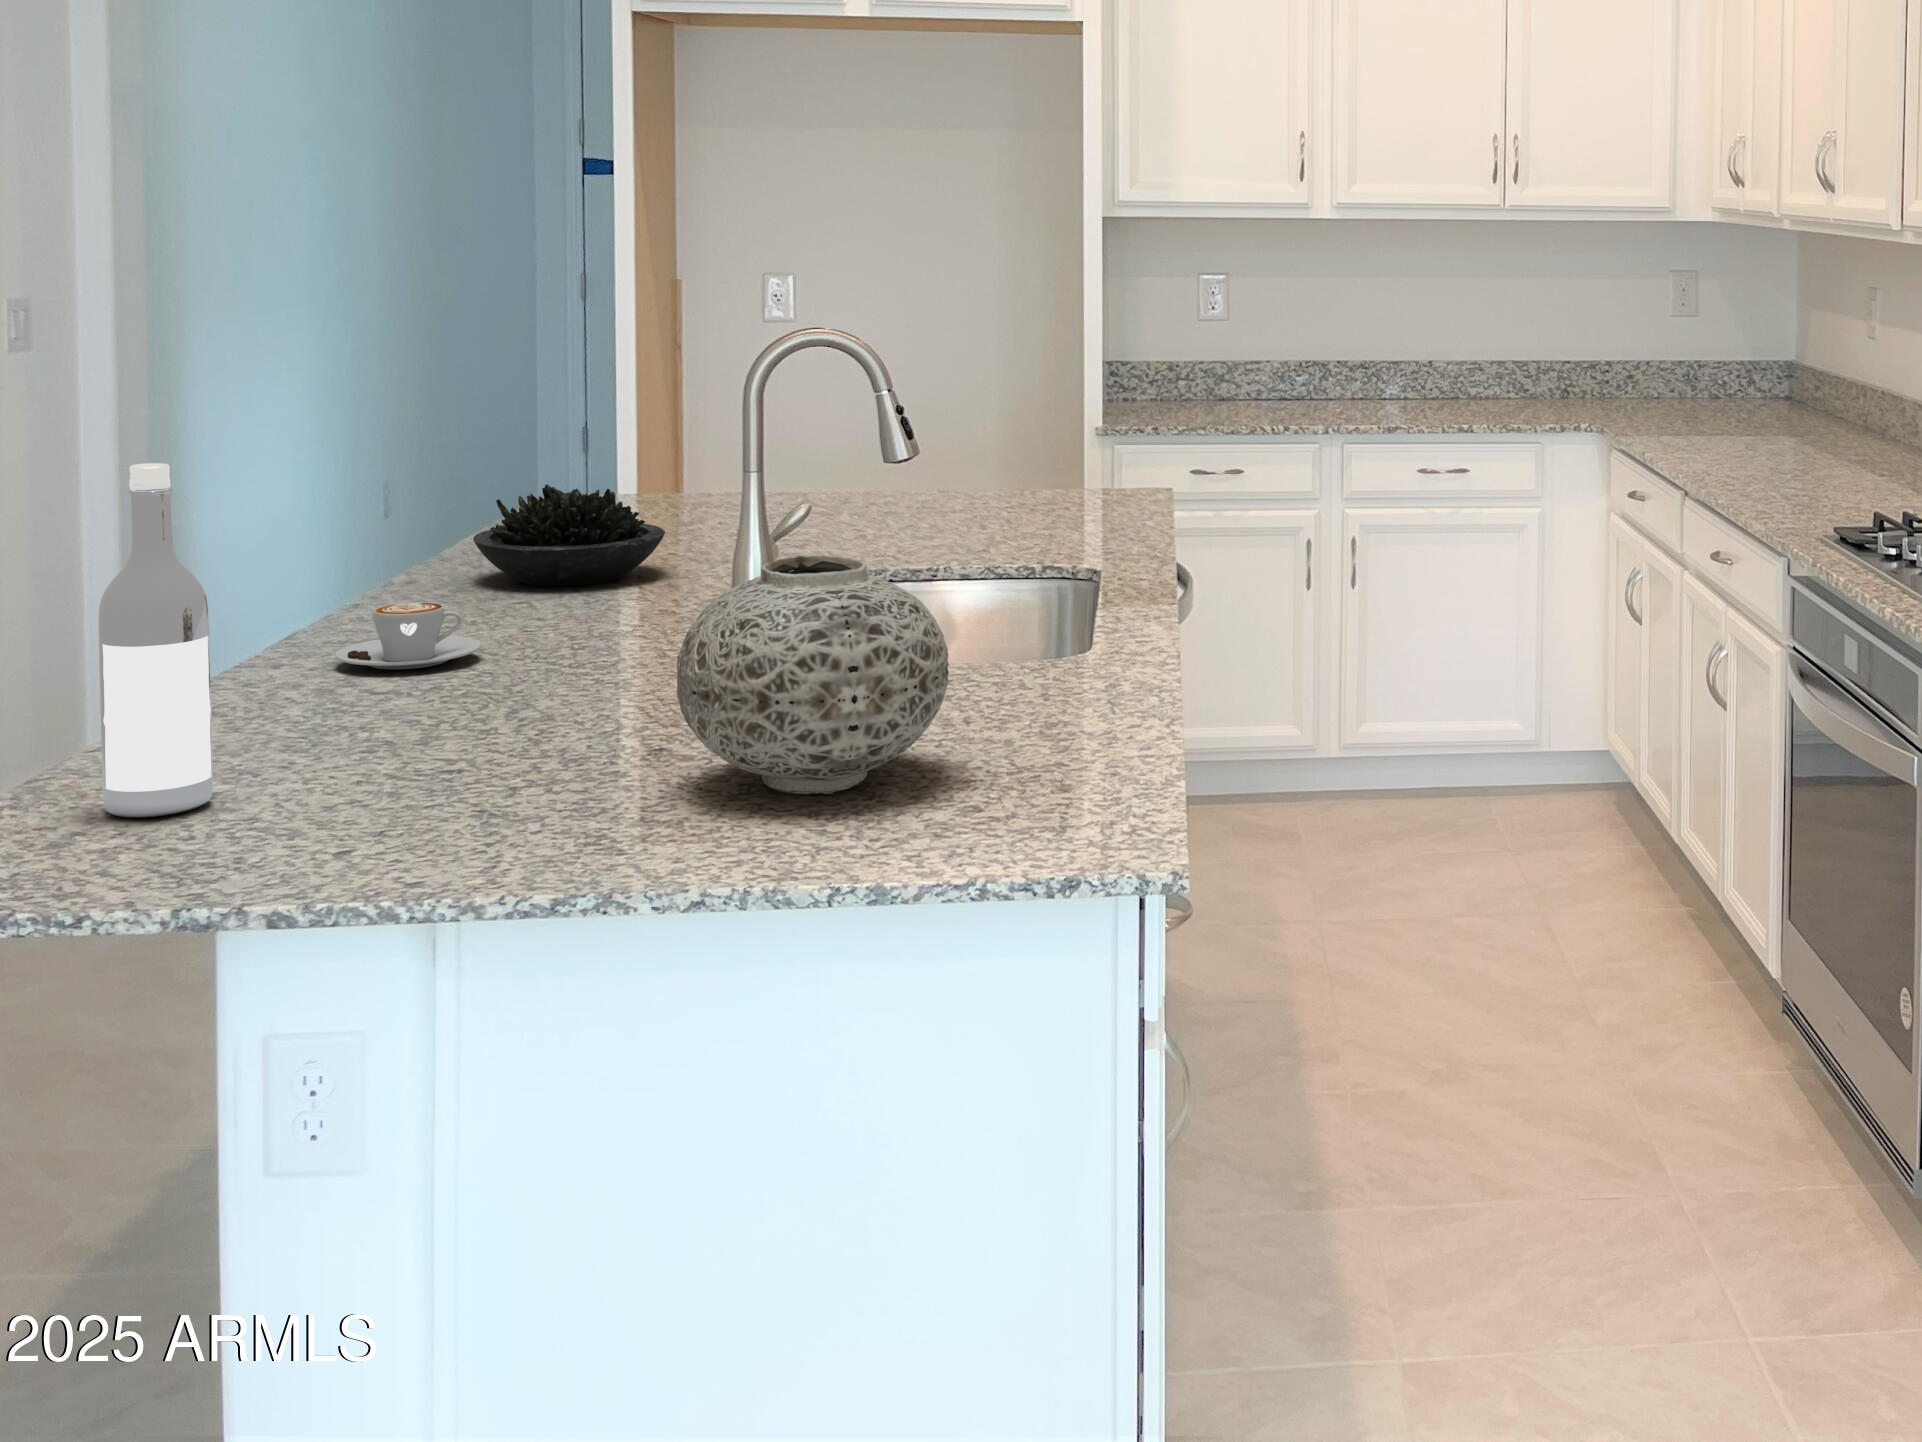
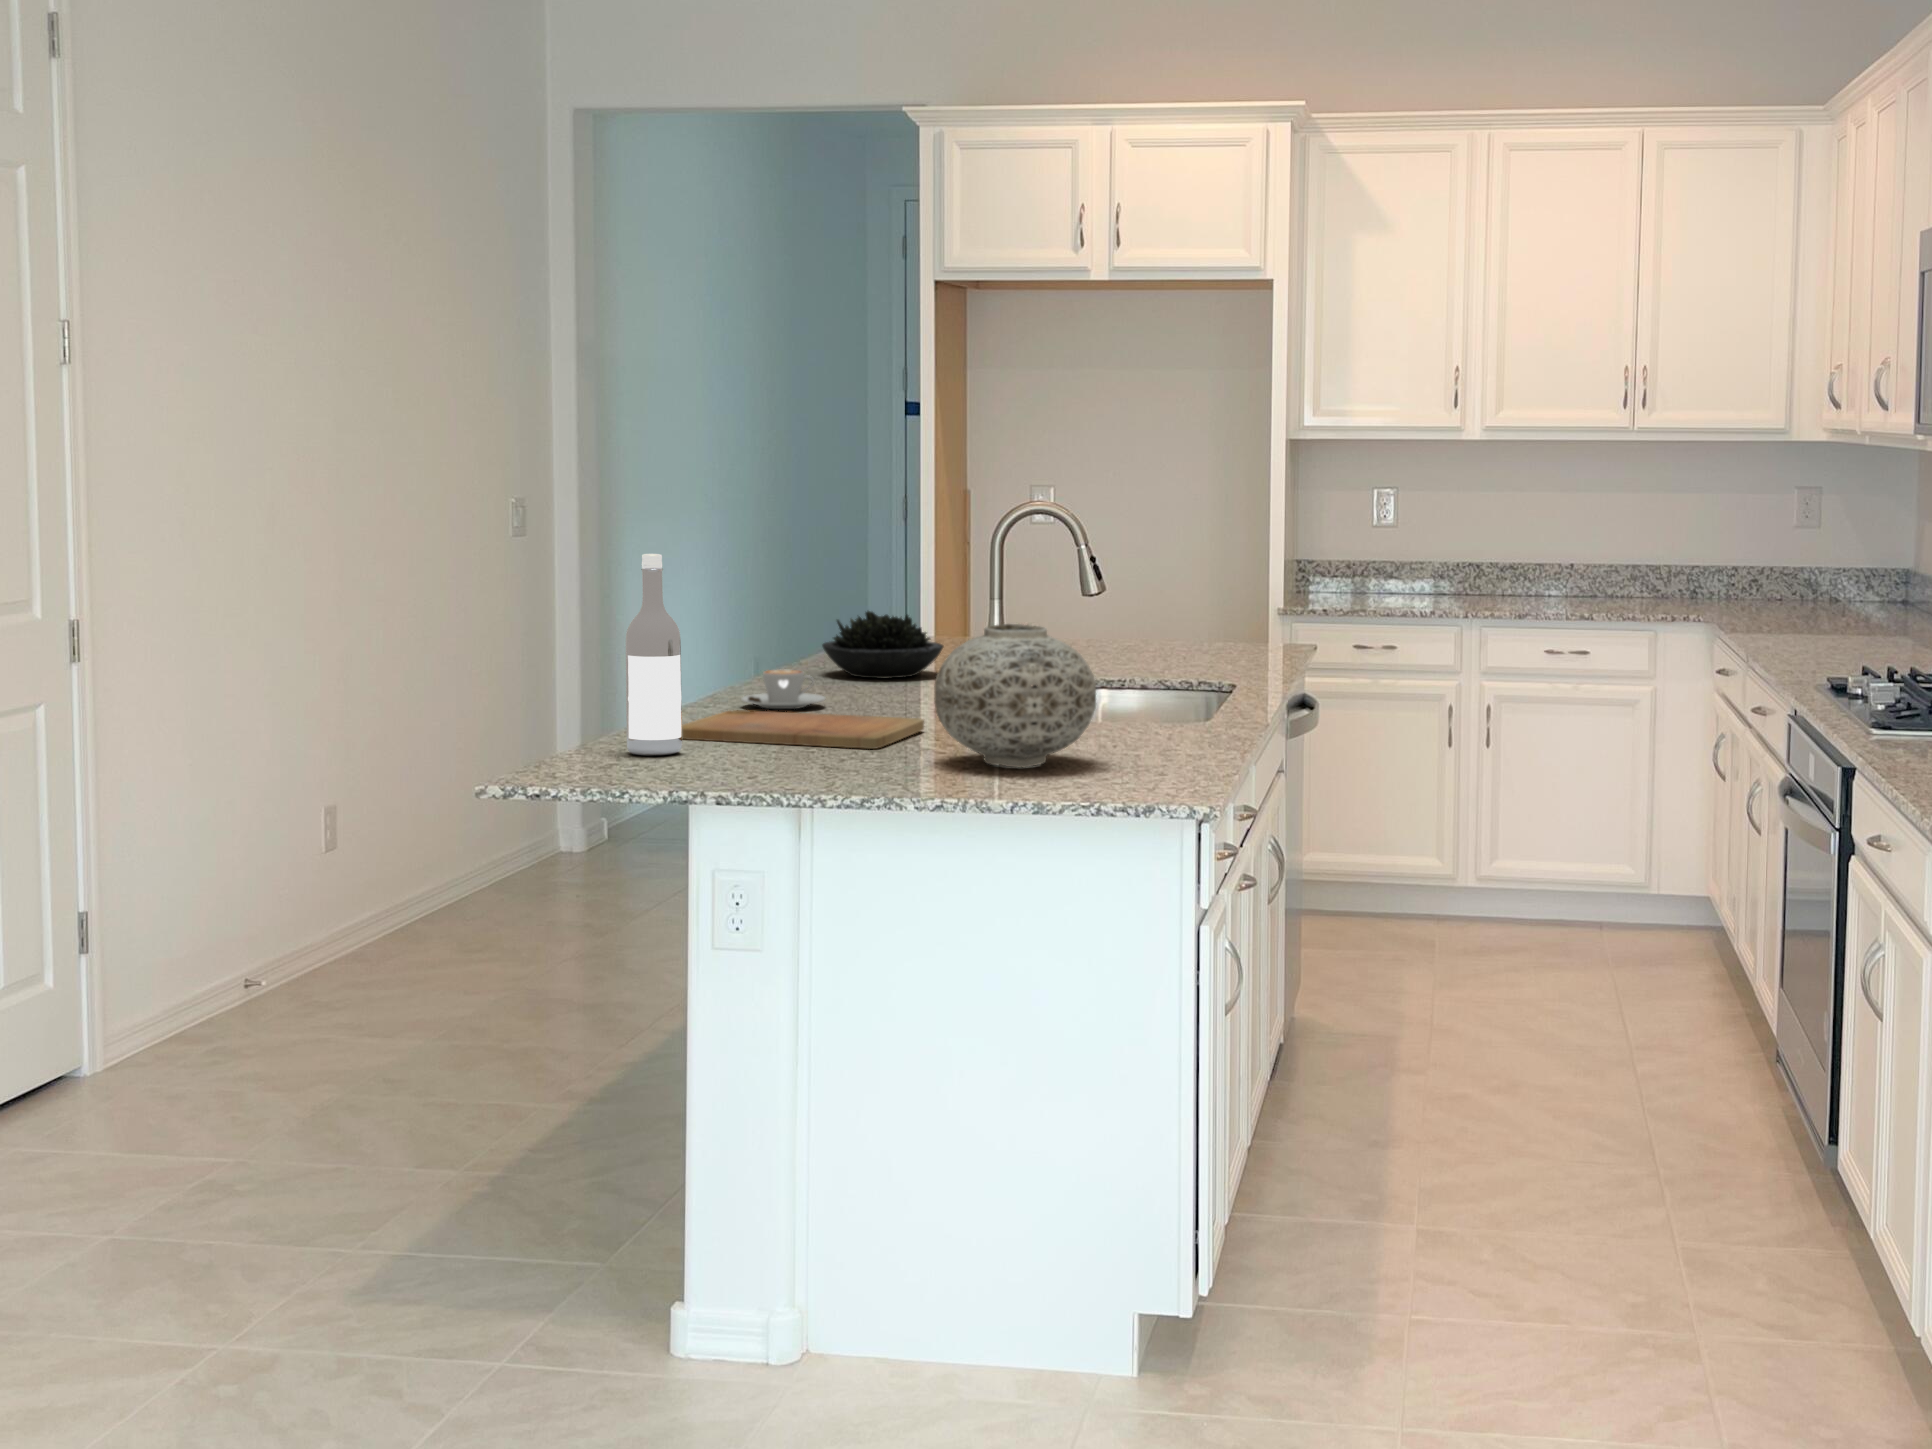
cutting board: none [203,687,651,762] -> present [682,710,924,749]

